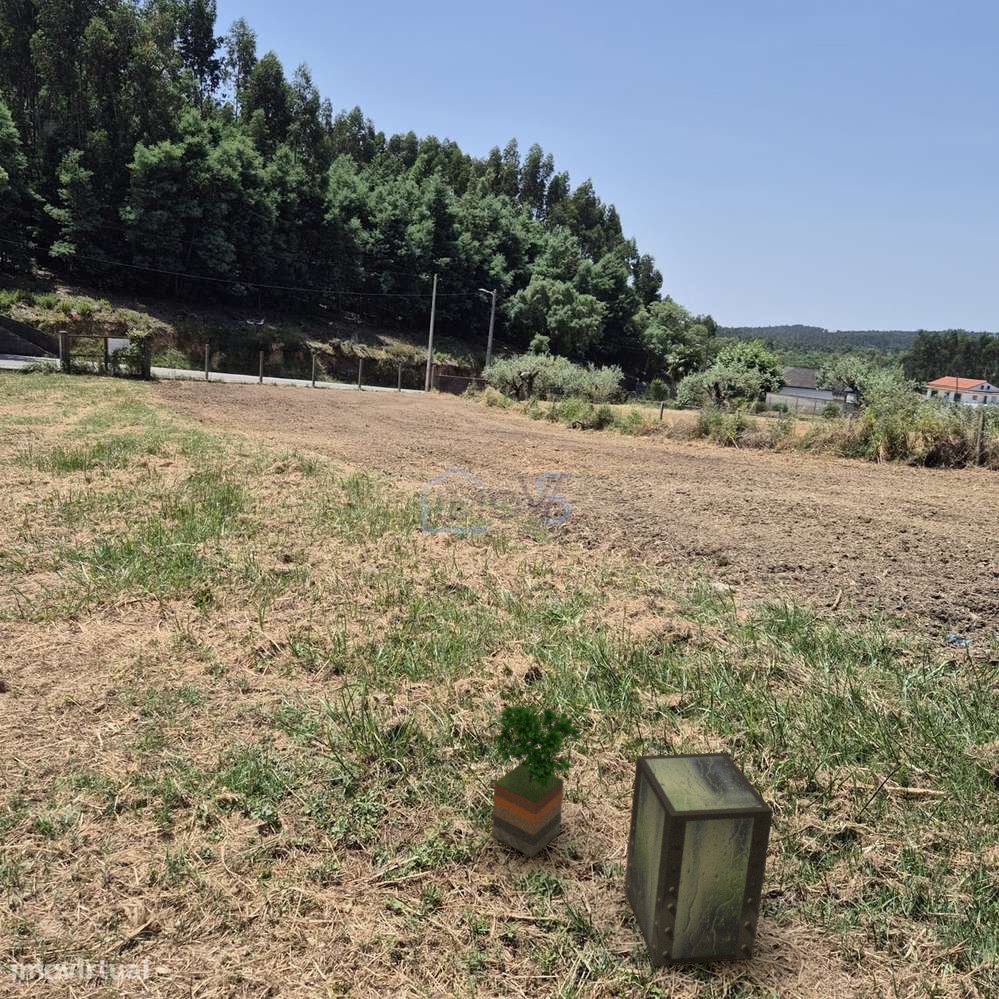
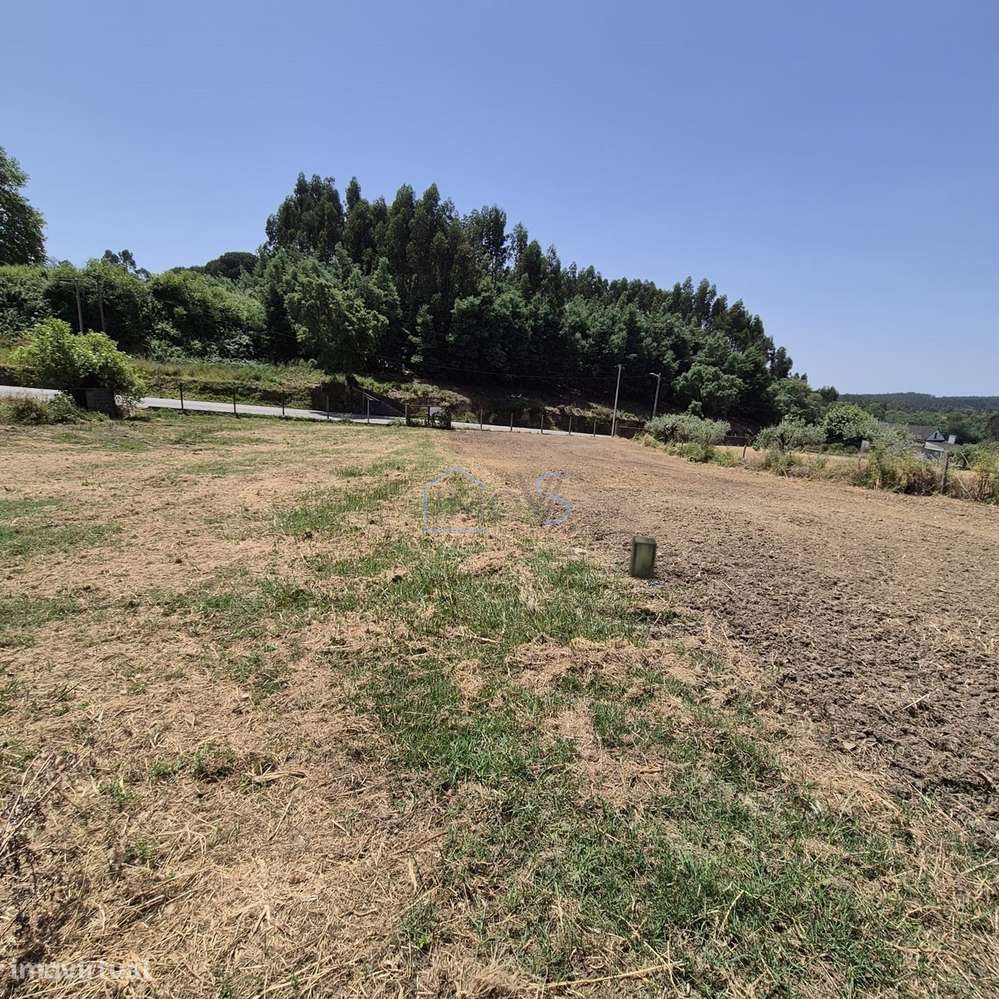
potted tree: present [492,703,583,857] -> none [601,528,624,563]

